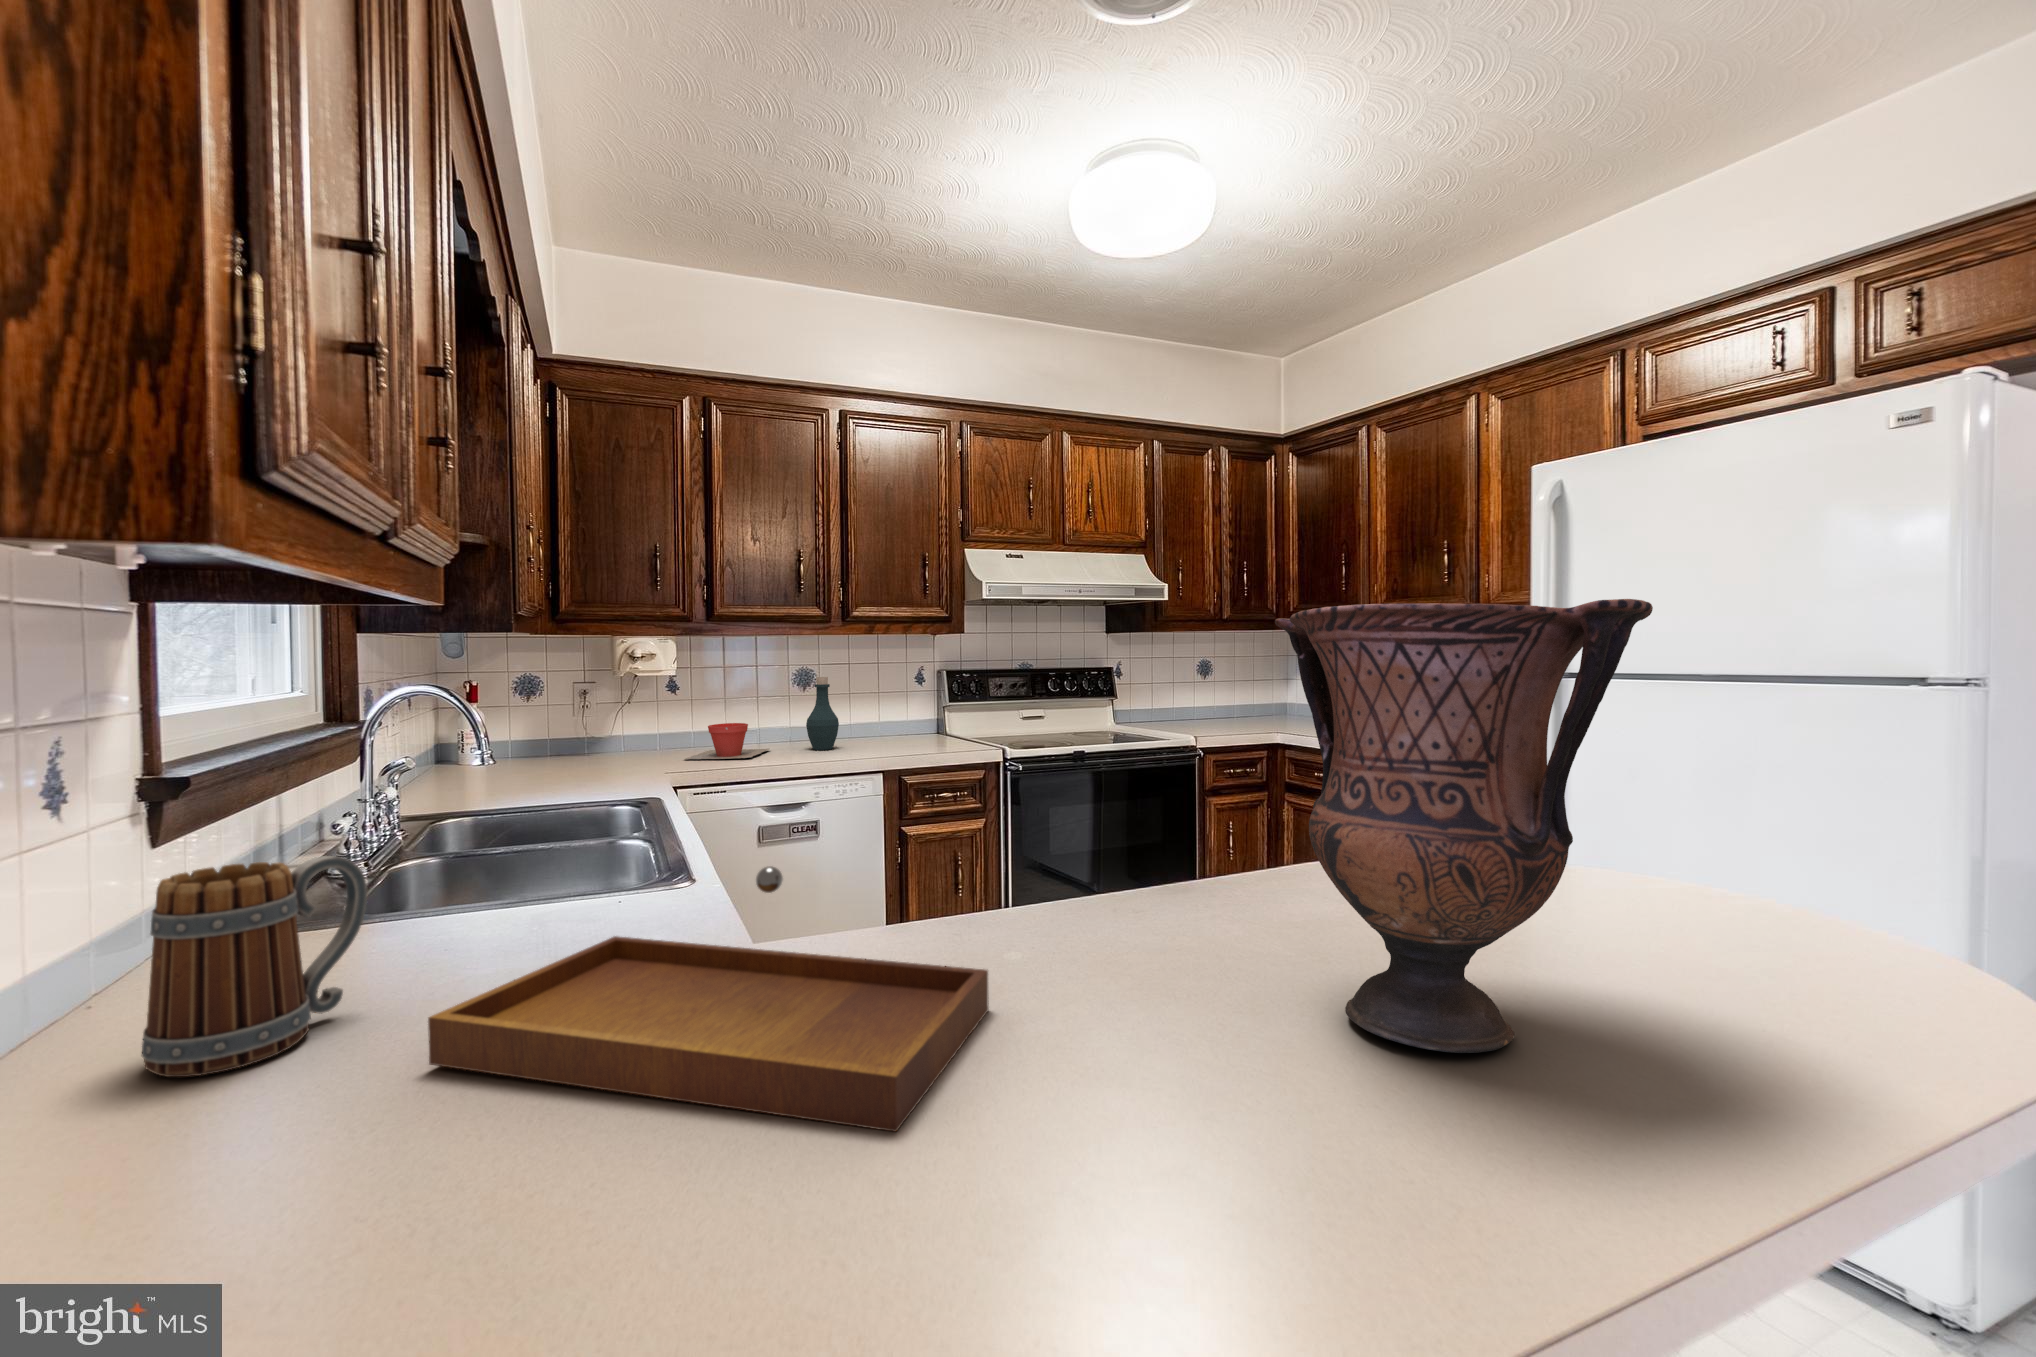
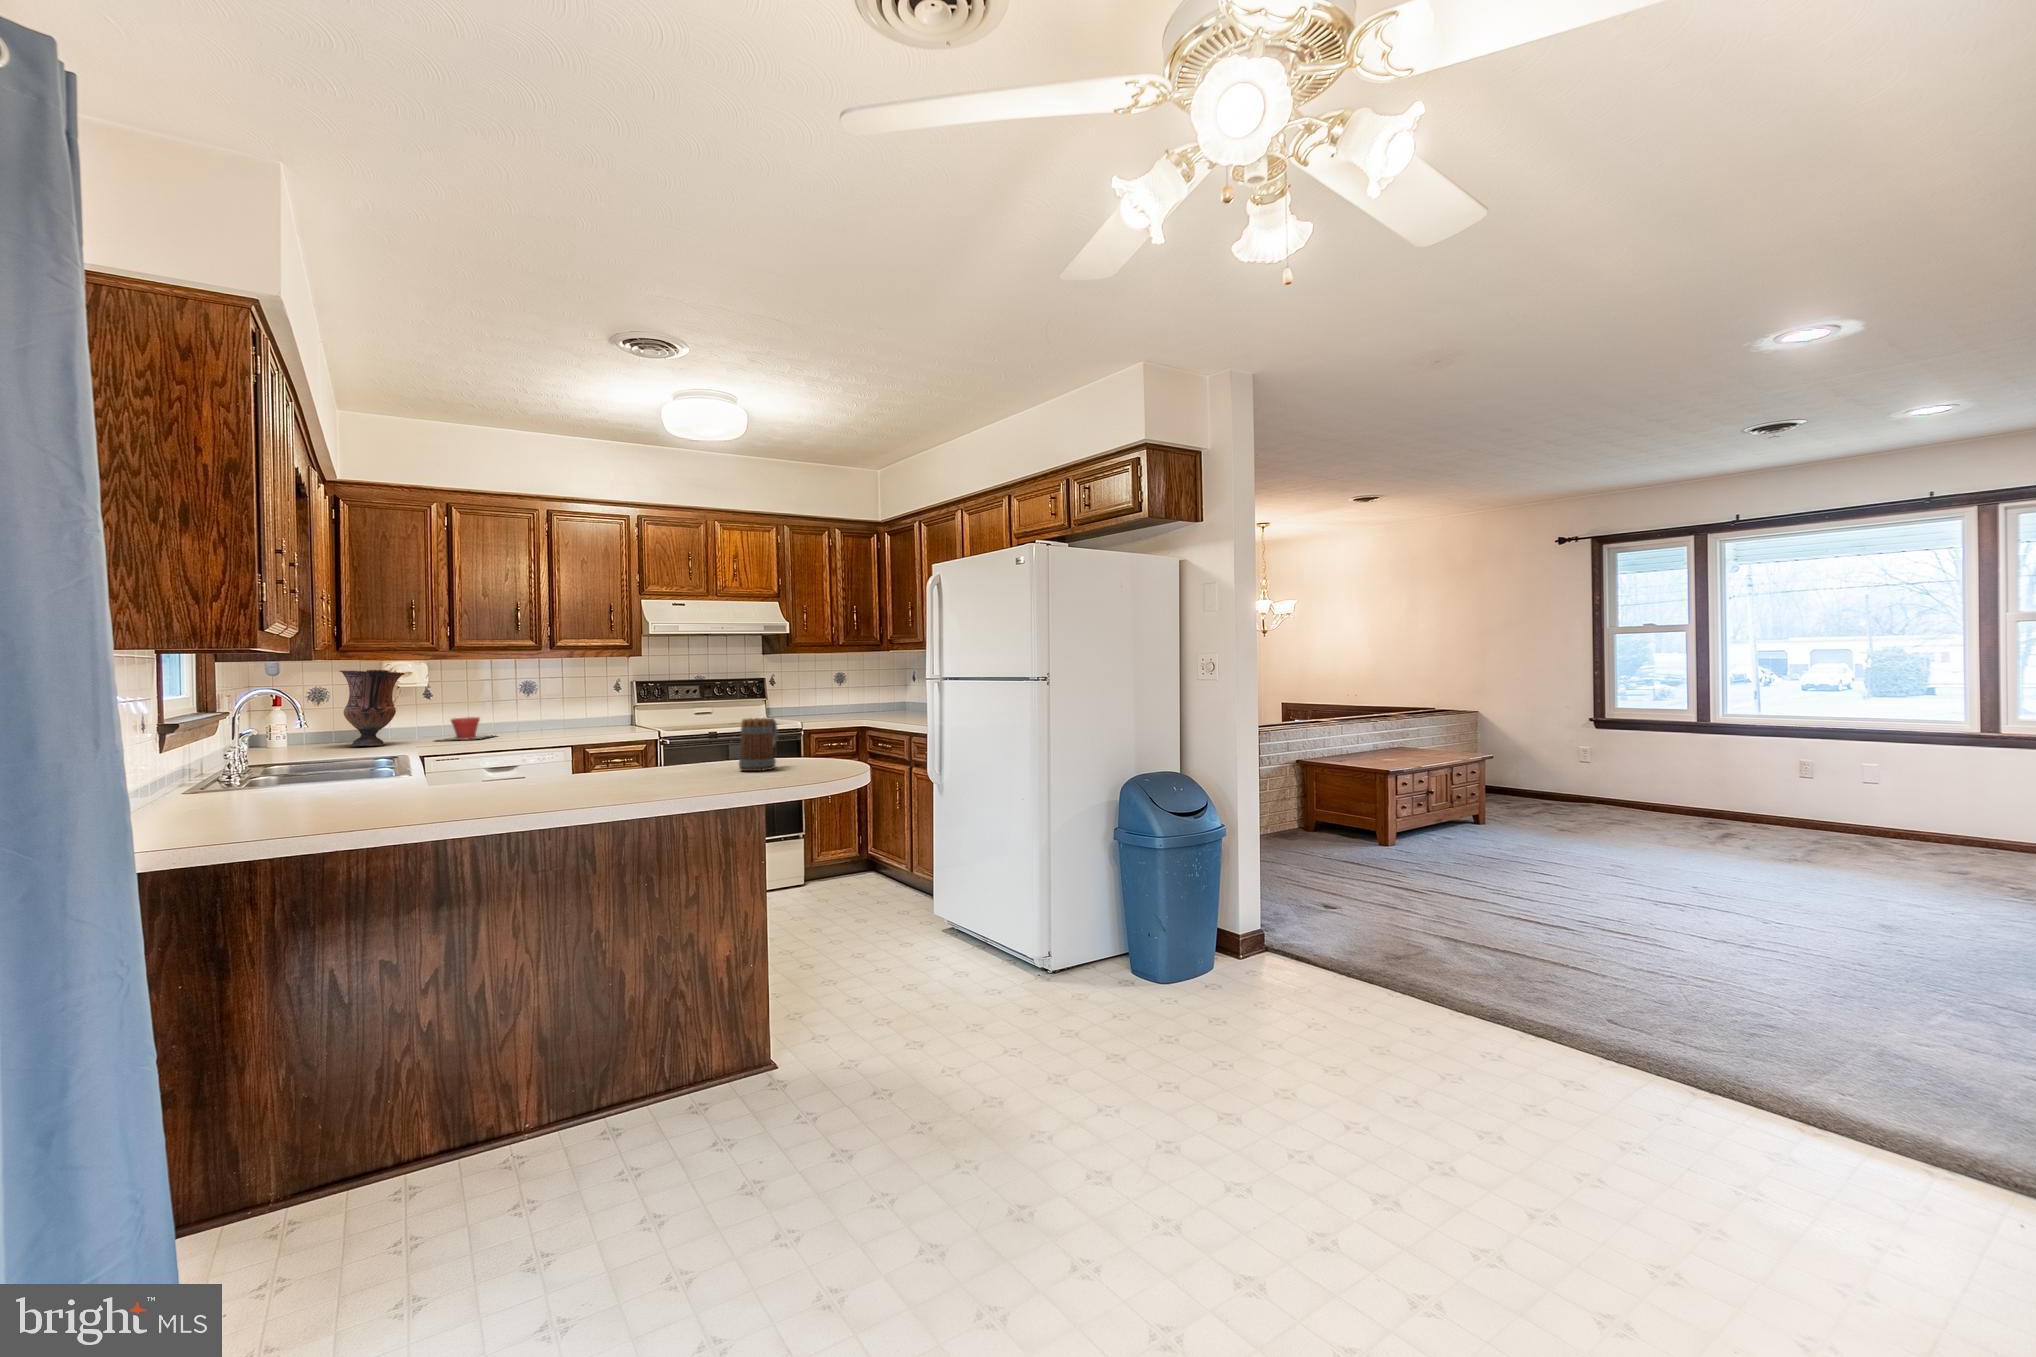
vase: present [1275,599,1653,1053] -> present [339,670,405,746]
bottle: present [806,677,839,750] -> none [525,686,550,735]
mug: present [142,856,368,1077] -> present [739,718,777,771]
tray: present [428,866,989,1132] -> none [288,738,487,795]

